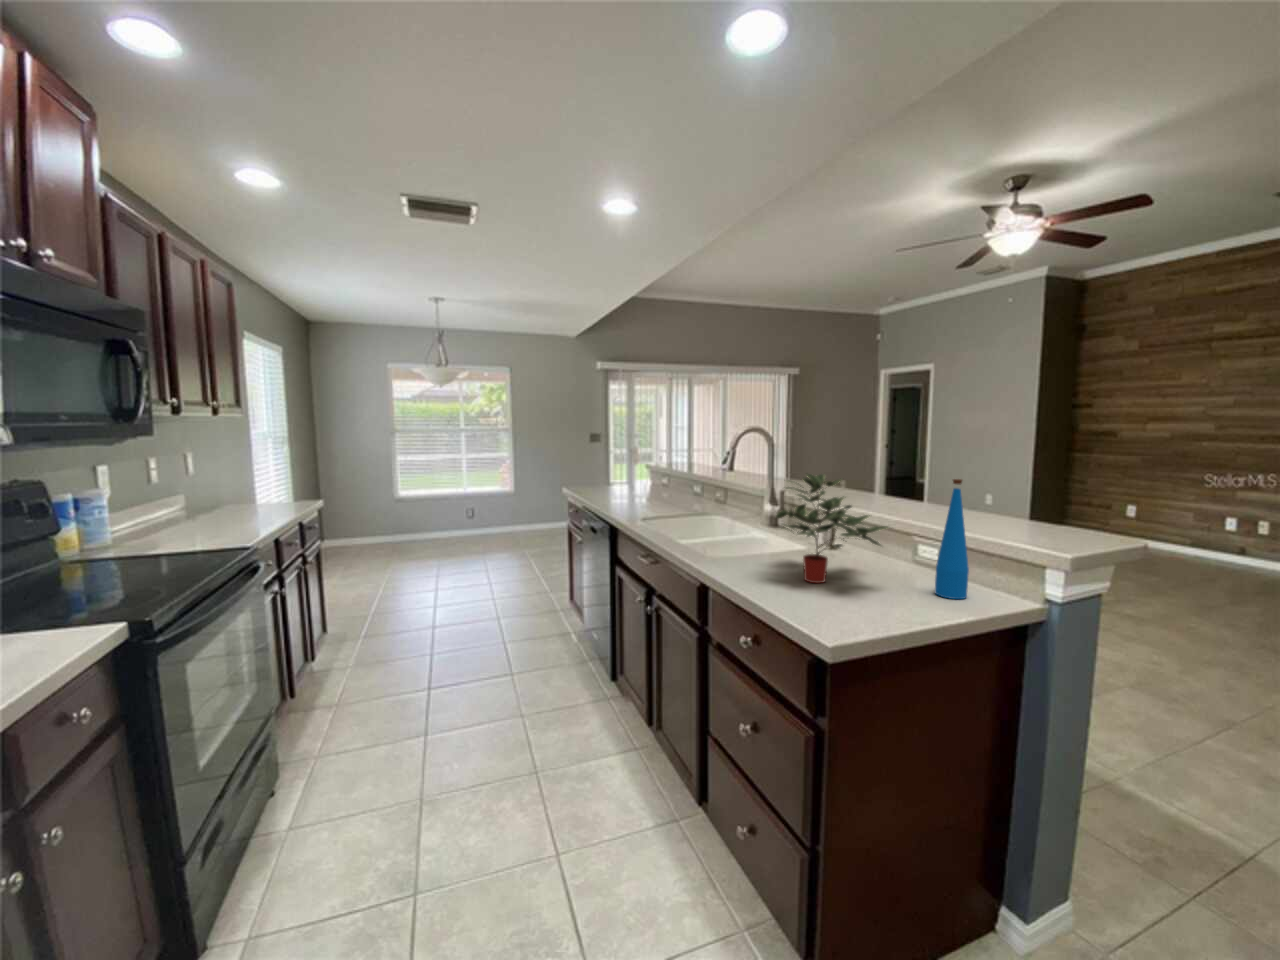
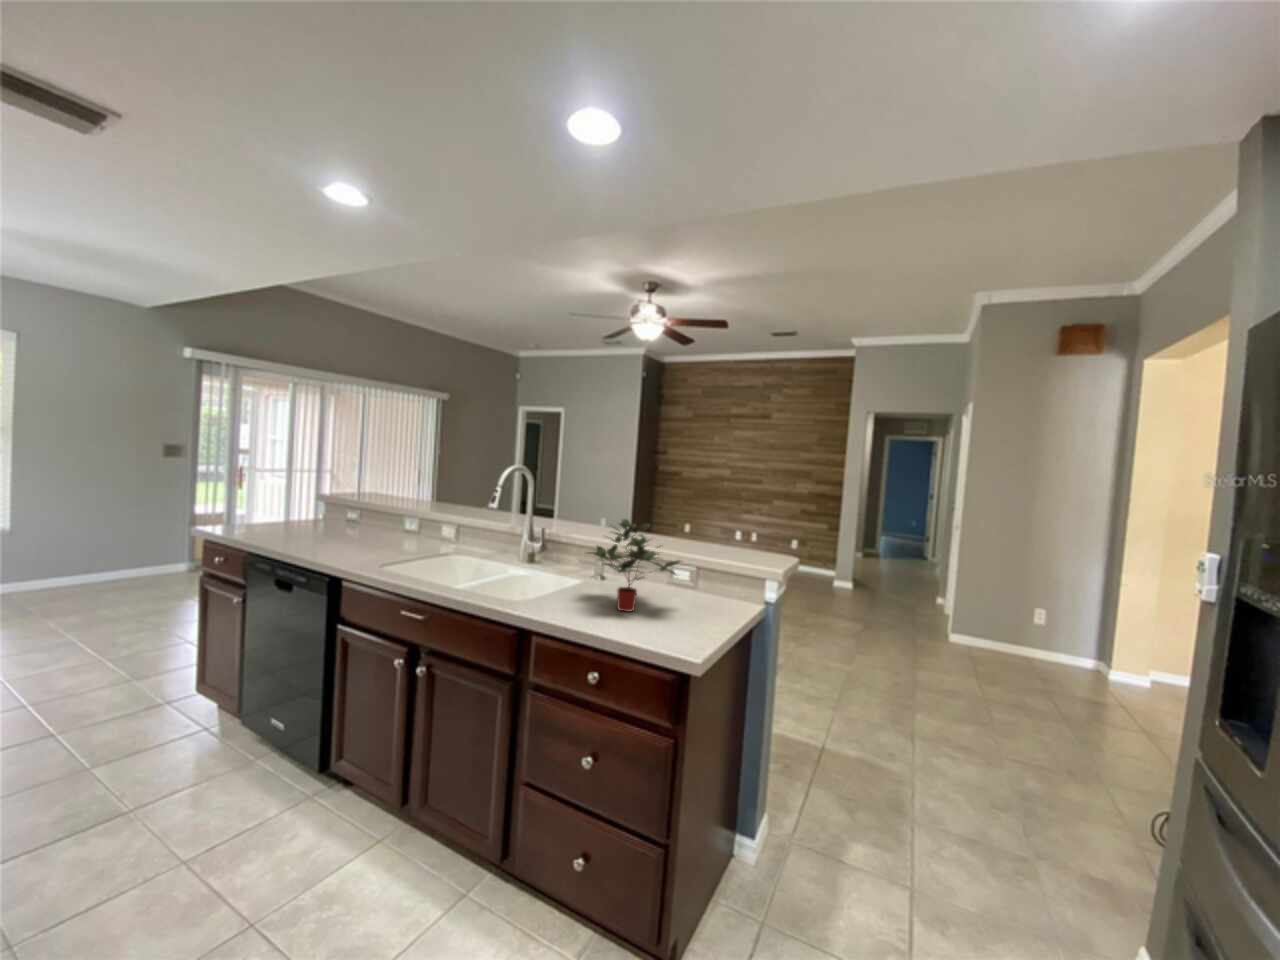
bottle: present [935,479,969,599] -> none [706,523,728,610]

